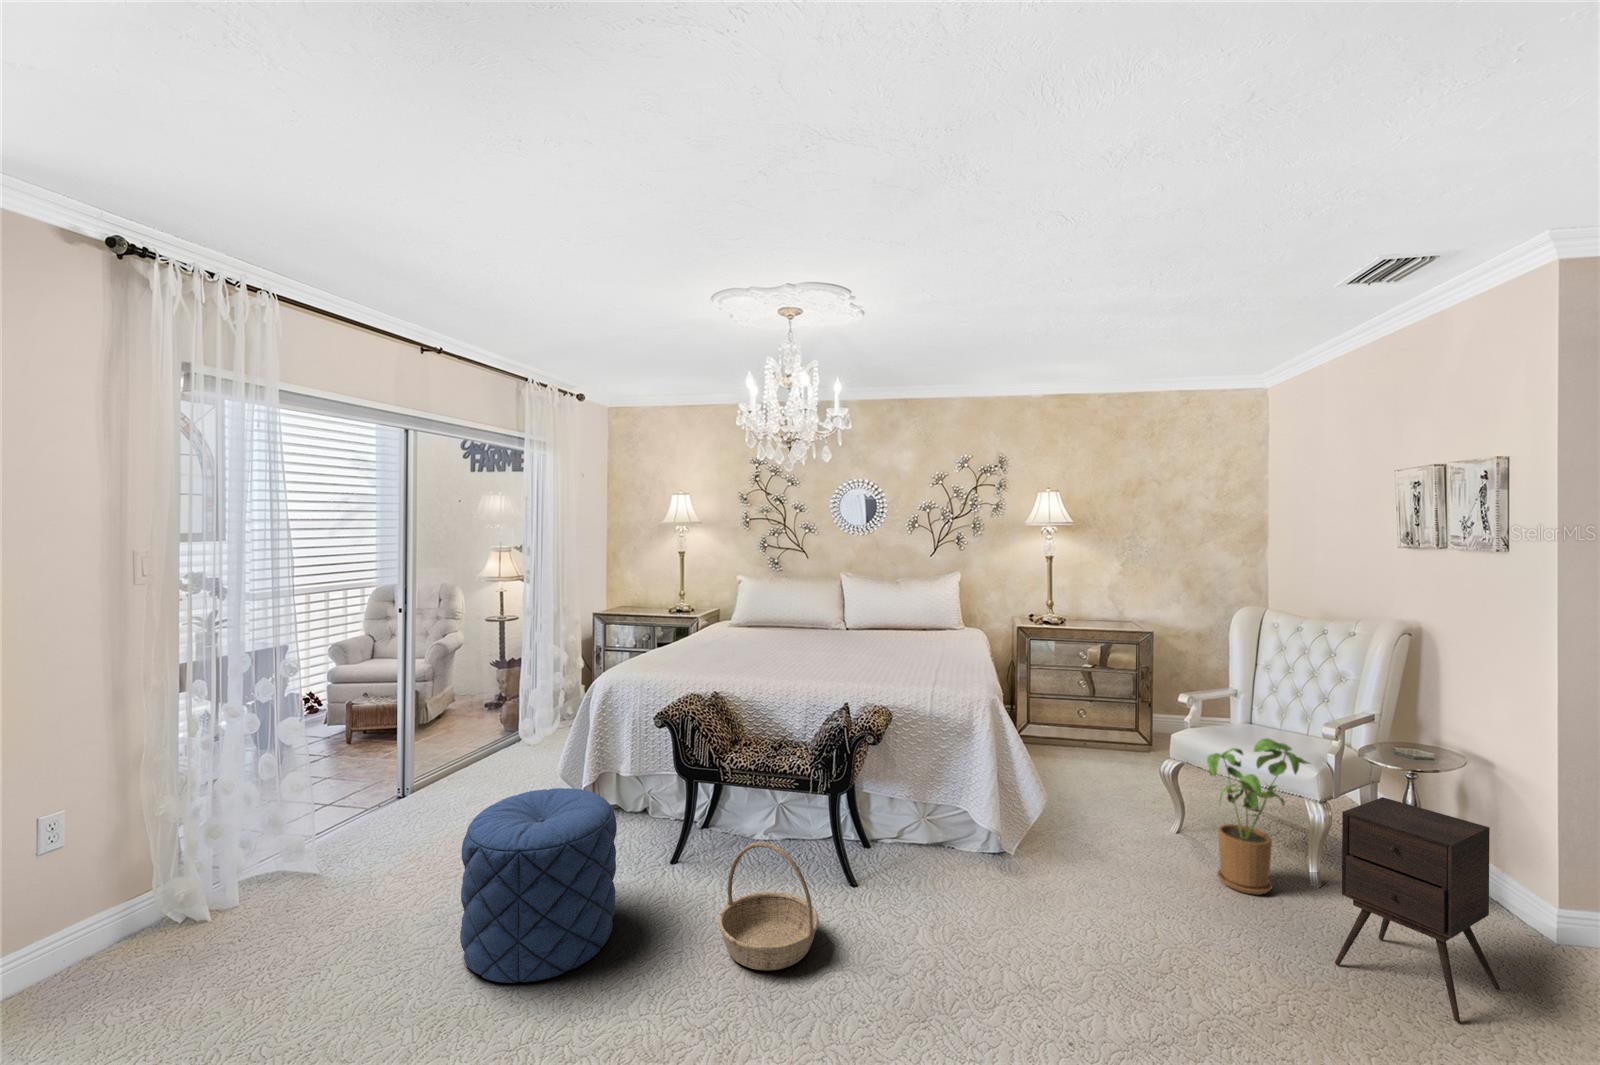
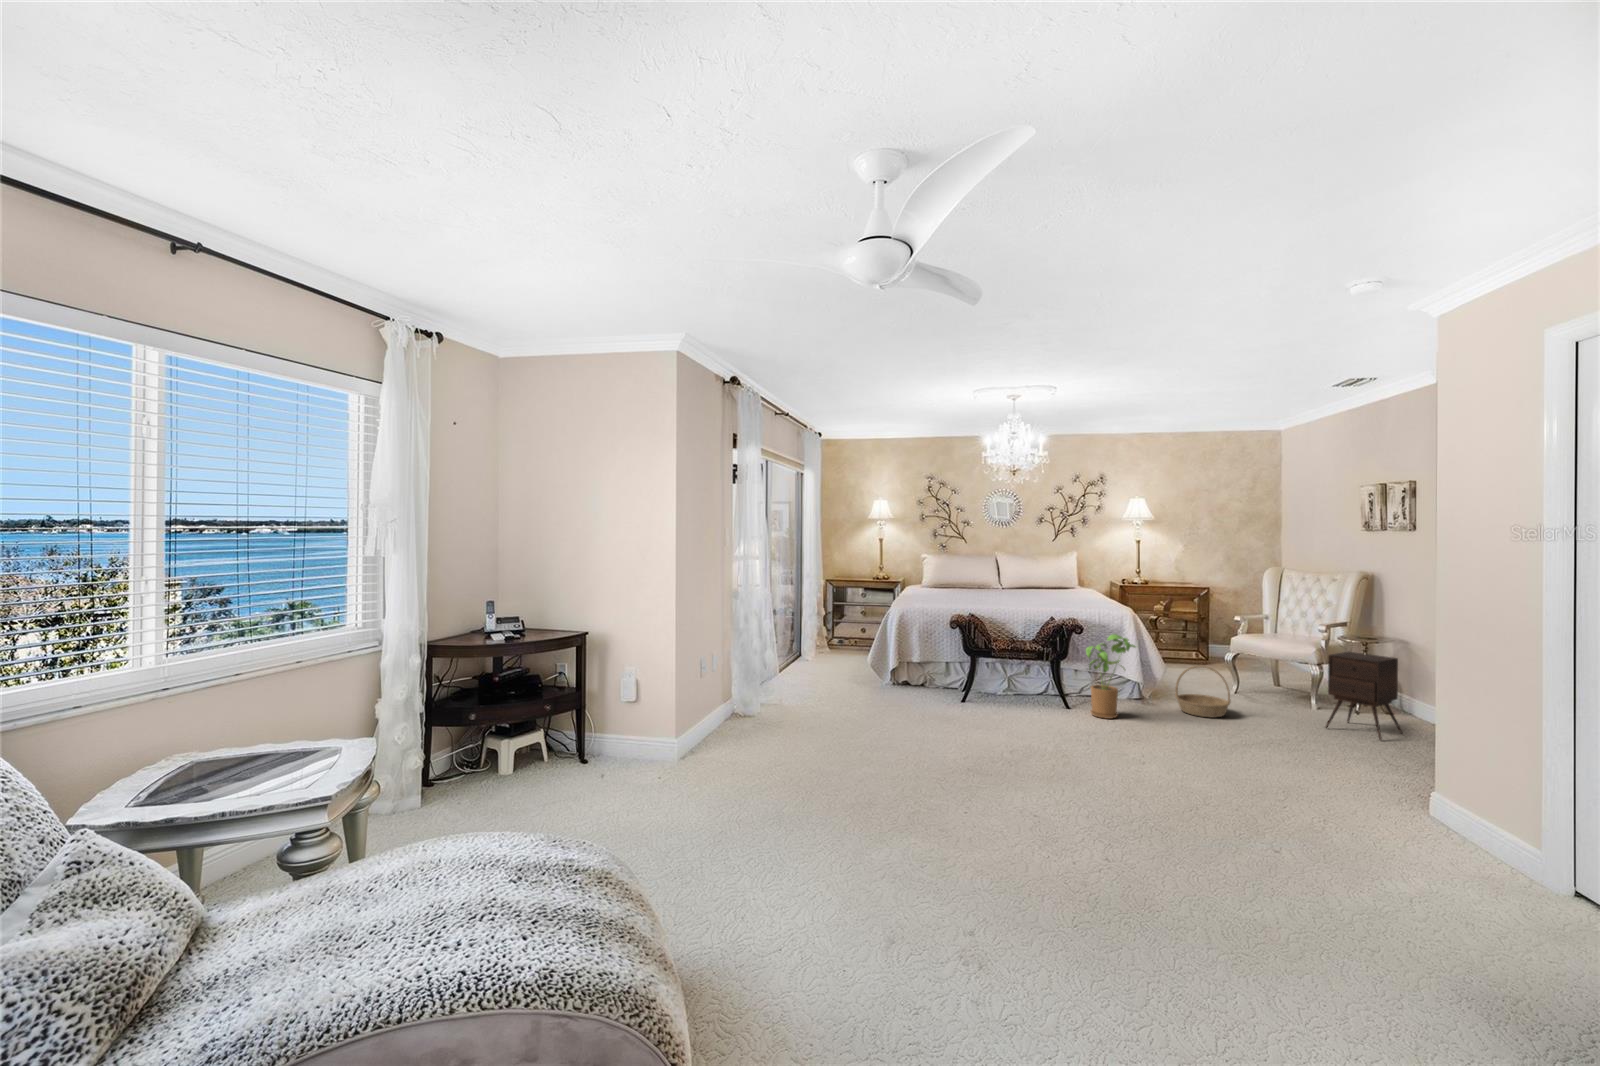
house plant: present [1207,738,1309,895] -> present [1086,634,1136,719]
pouf: present [460,788,617,983] -> none [896,653,969,732]
basket: present [719,842,819,970] -> present [1175,665,1231,717]

